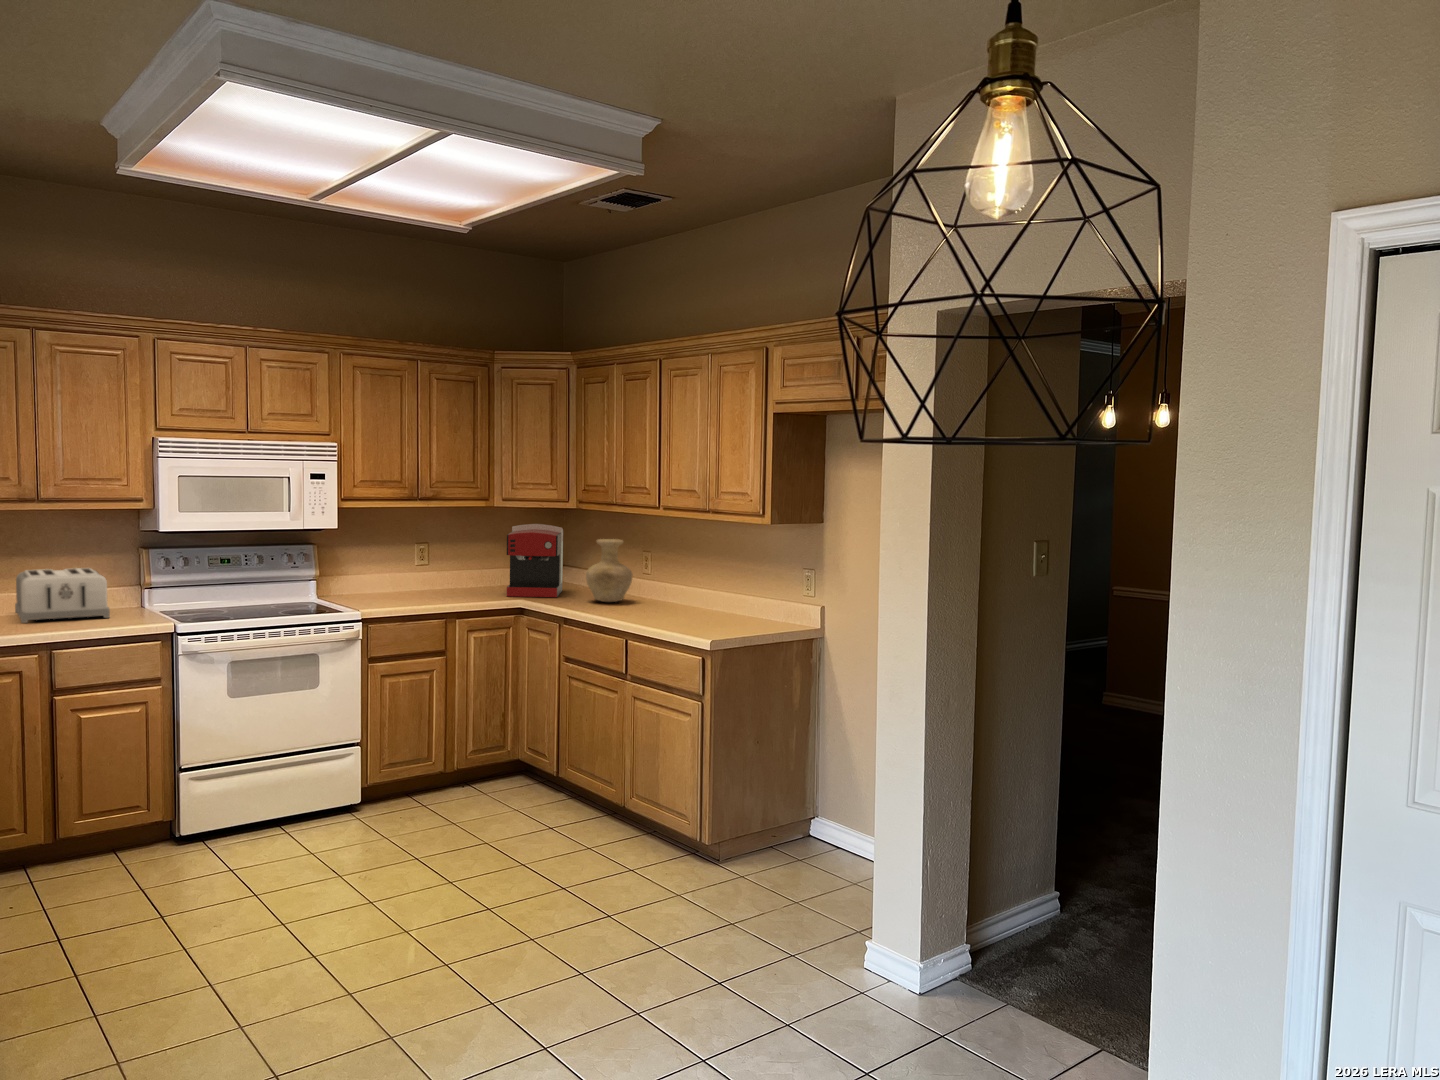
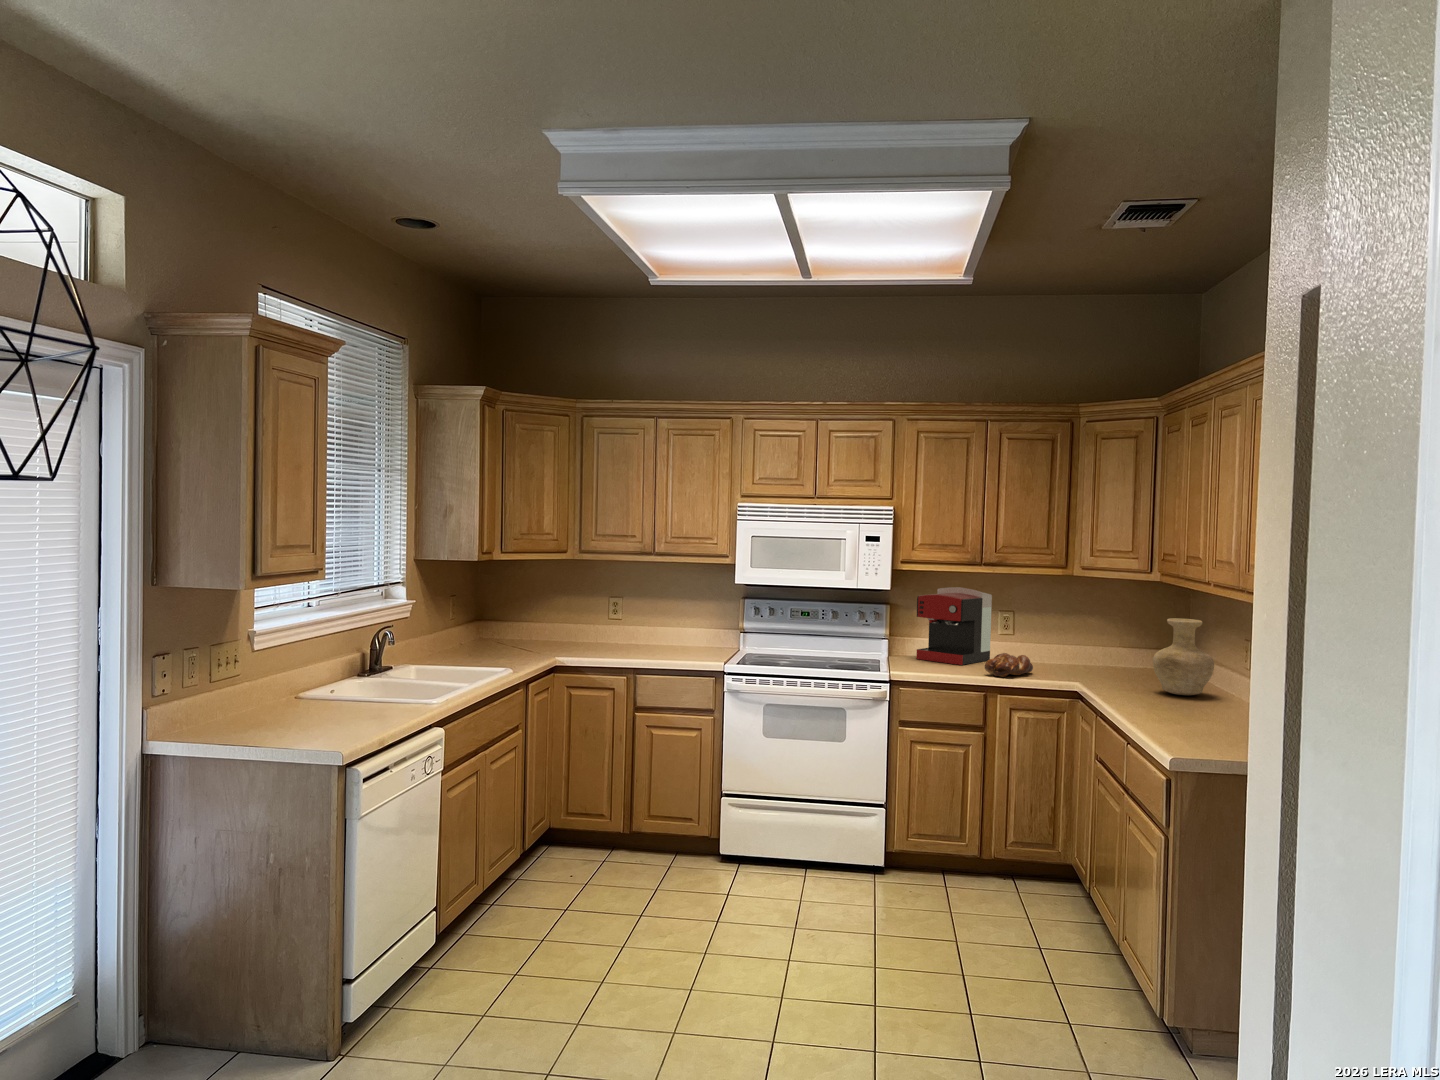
coffee maker: present [507,524,563,597] -> present [916,587,992,665]
toaster: present [15,568,110,623] -> none [635,610,708,654]
bread loaf: none [440,582,477,604] -> present [985,653,1033,677]

